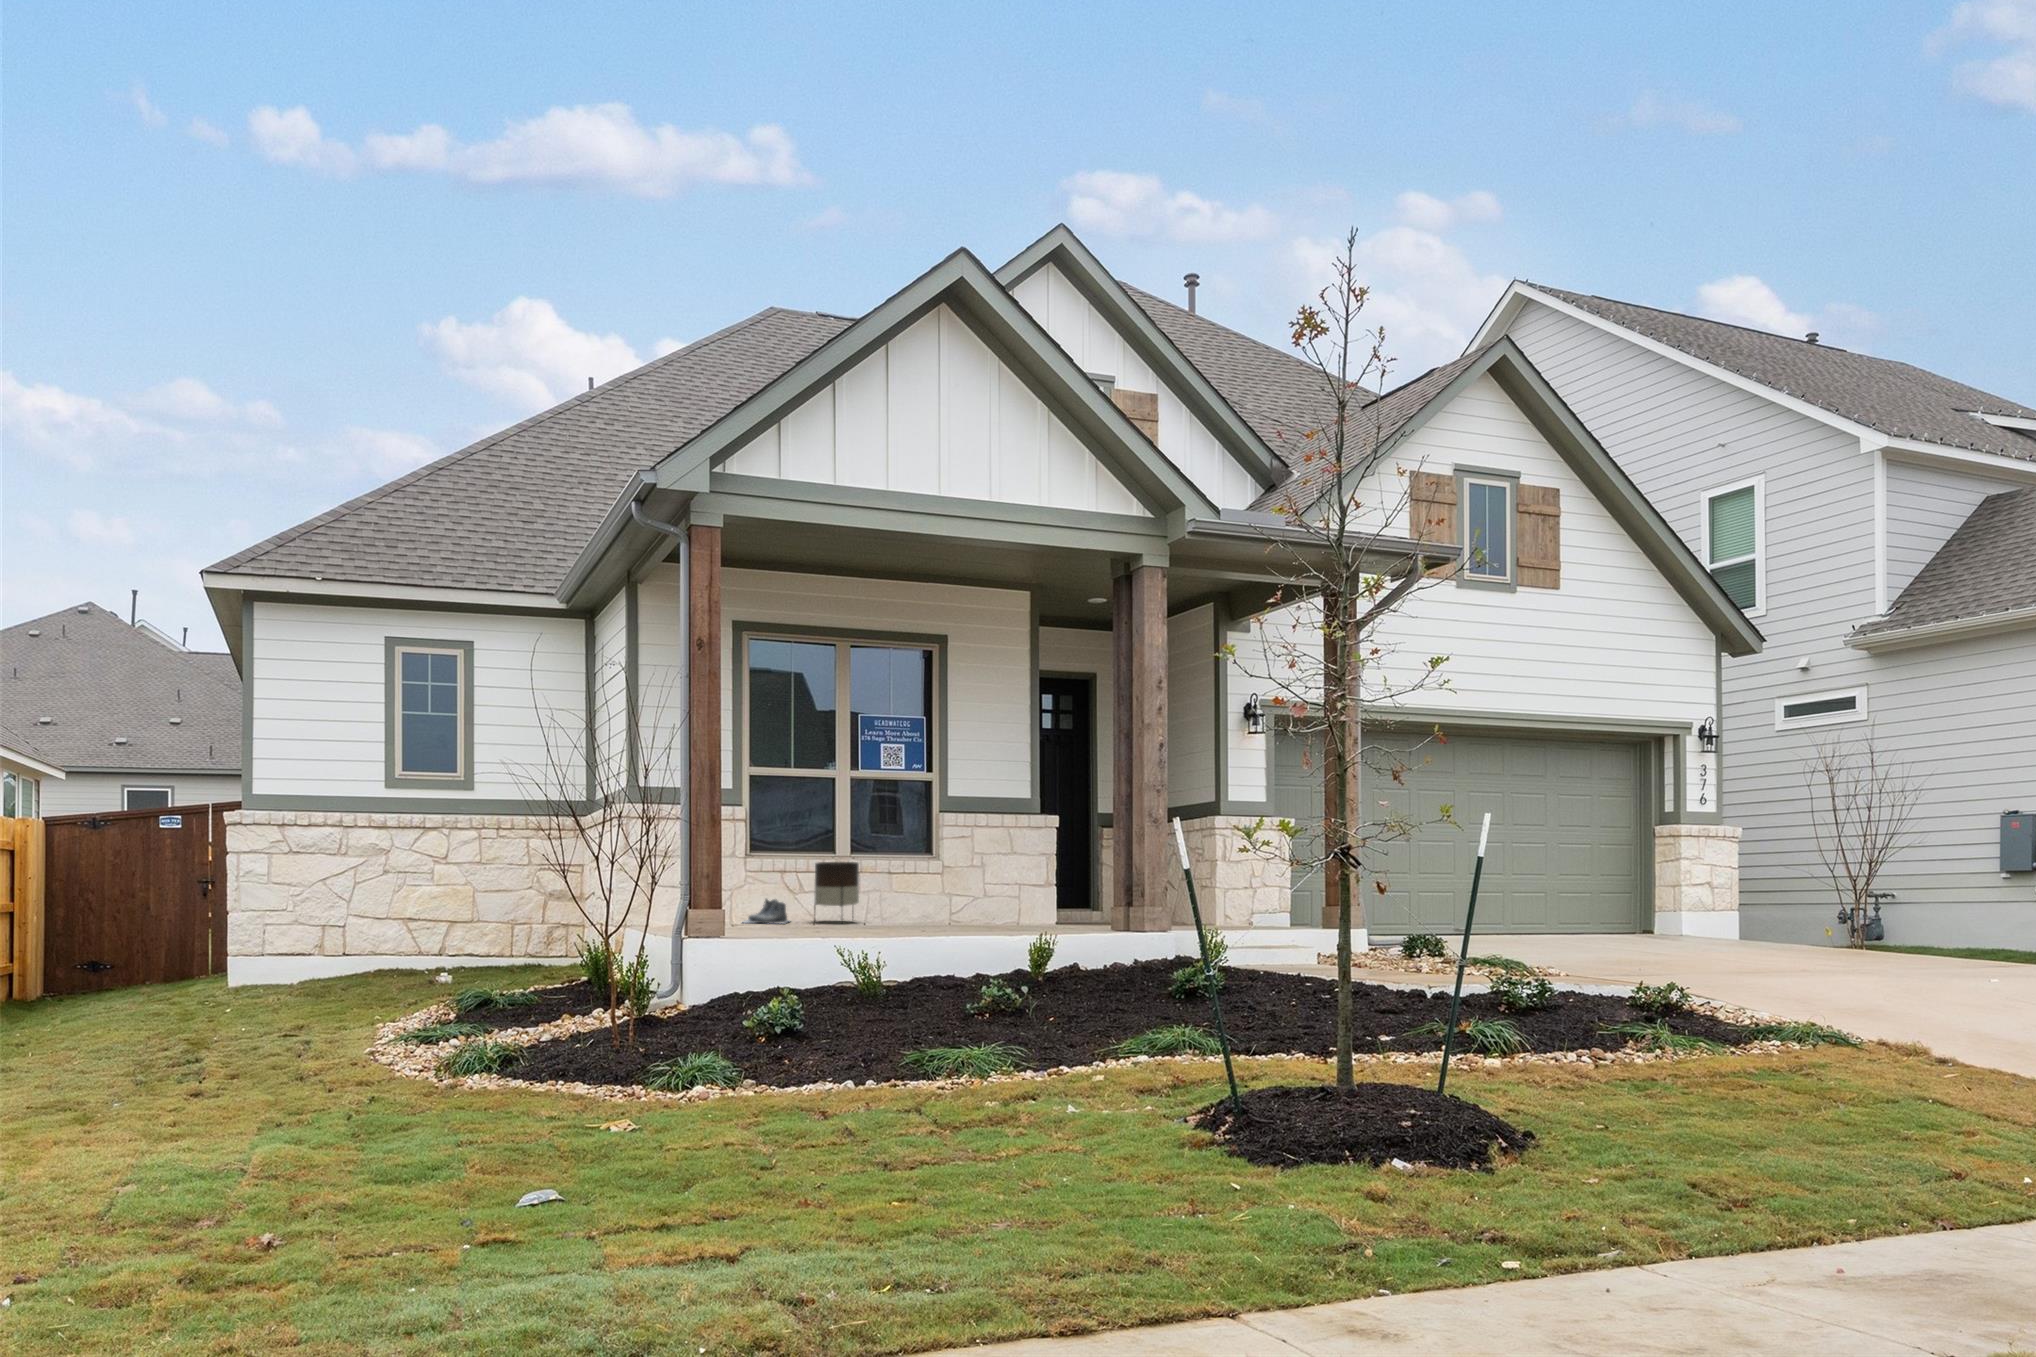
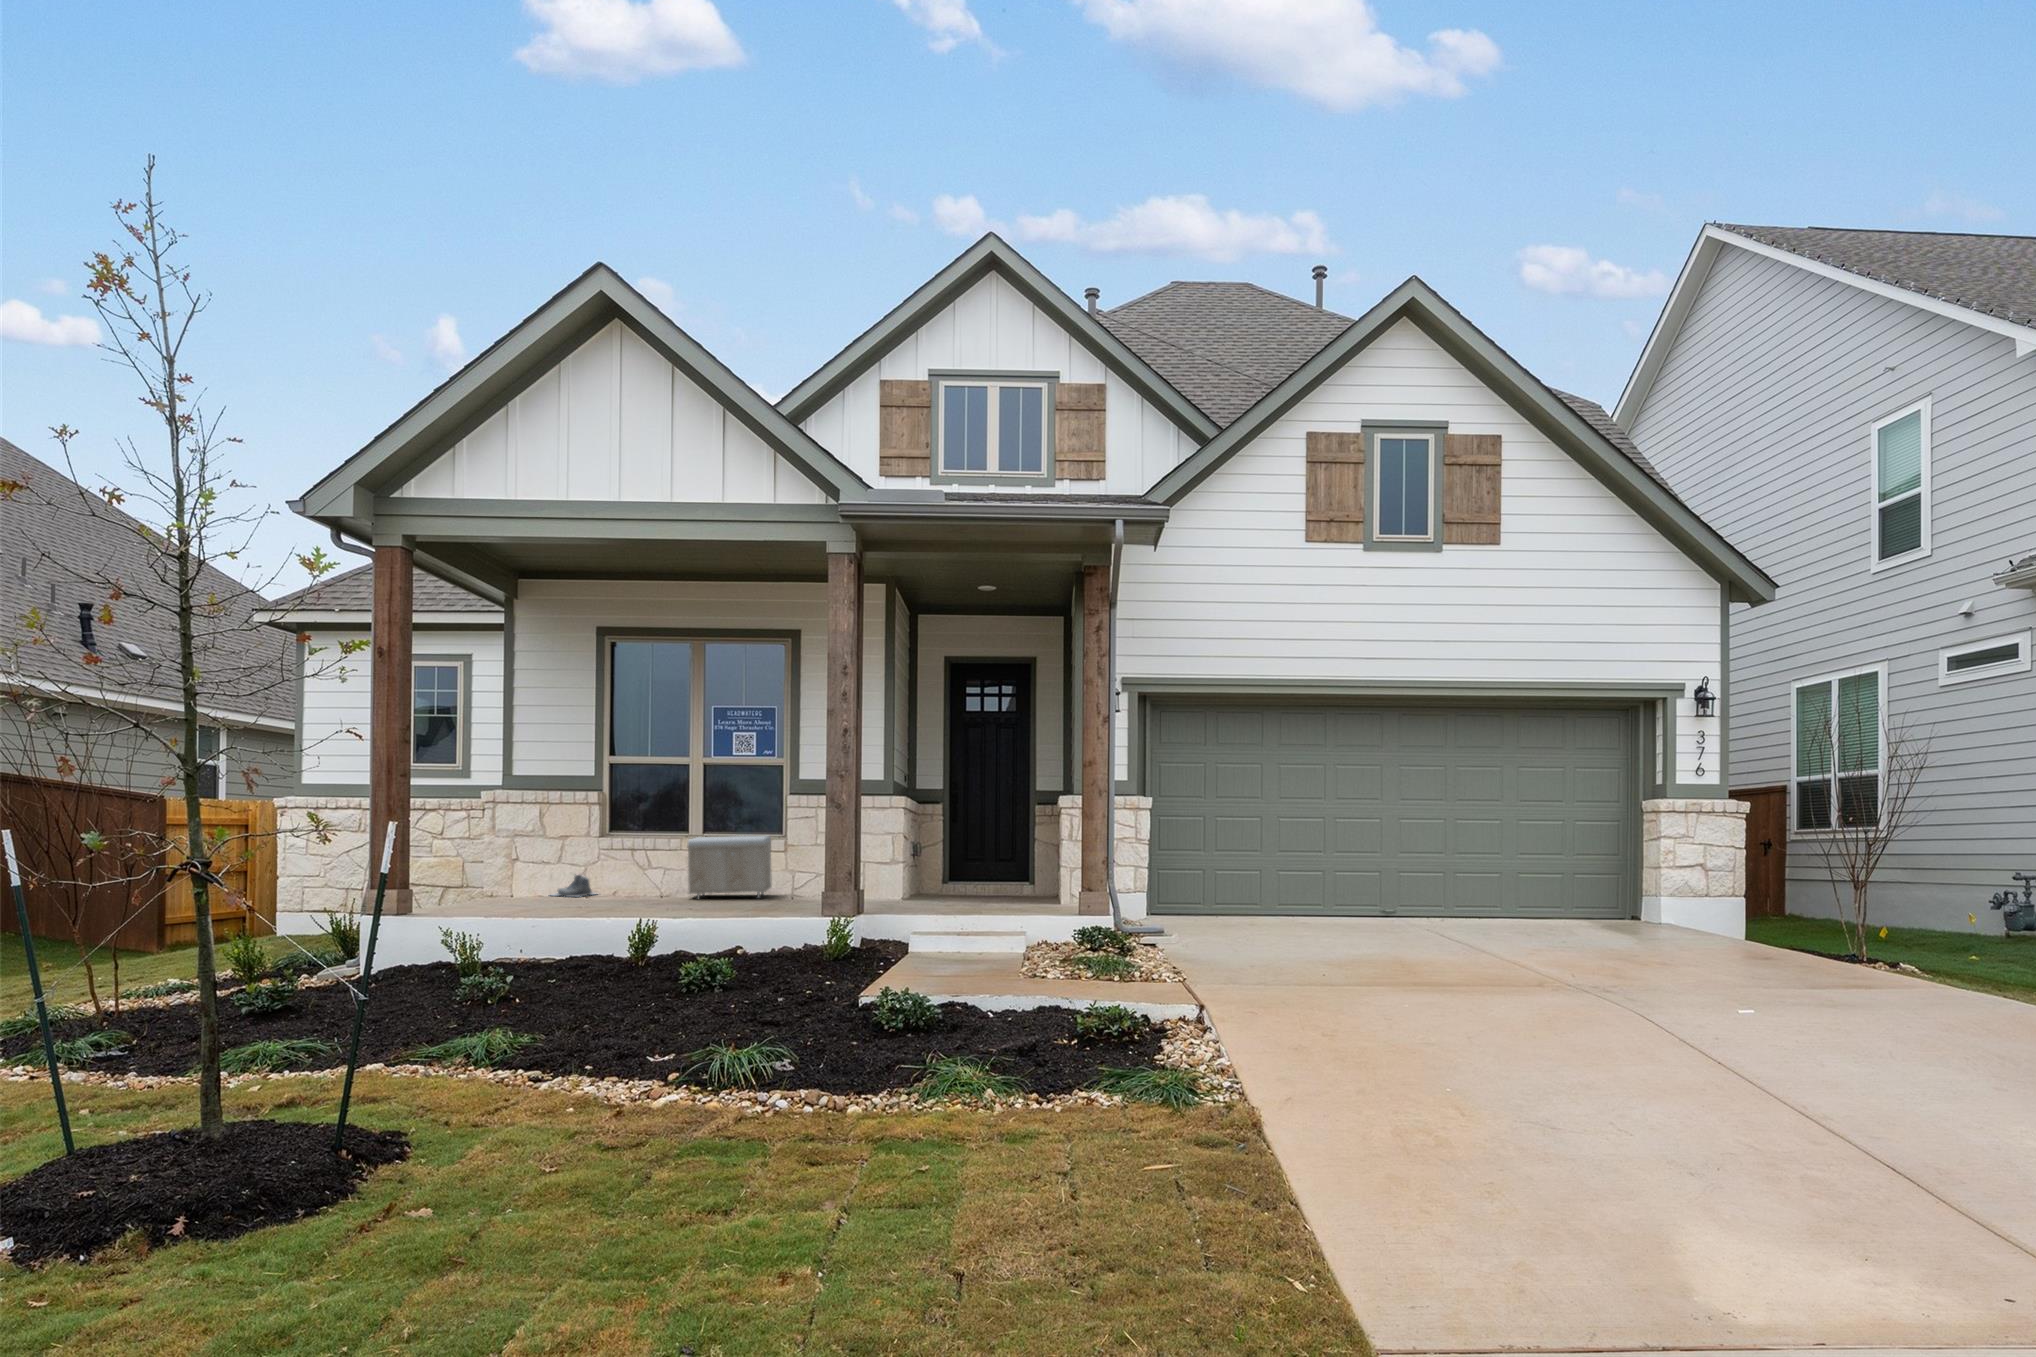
storage bench: none [897,856,990,924] -> present [688,836,772,899]
planter: present [815,862,859,907] -> none [612,841,654,898]

